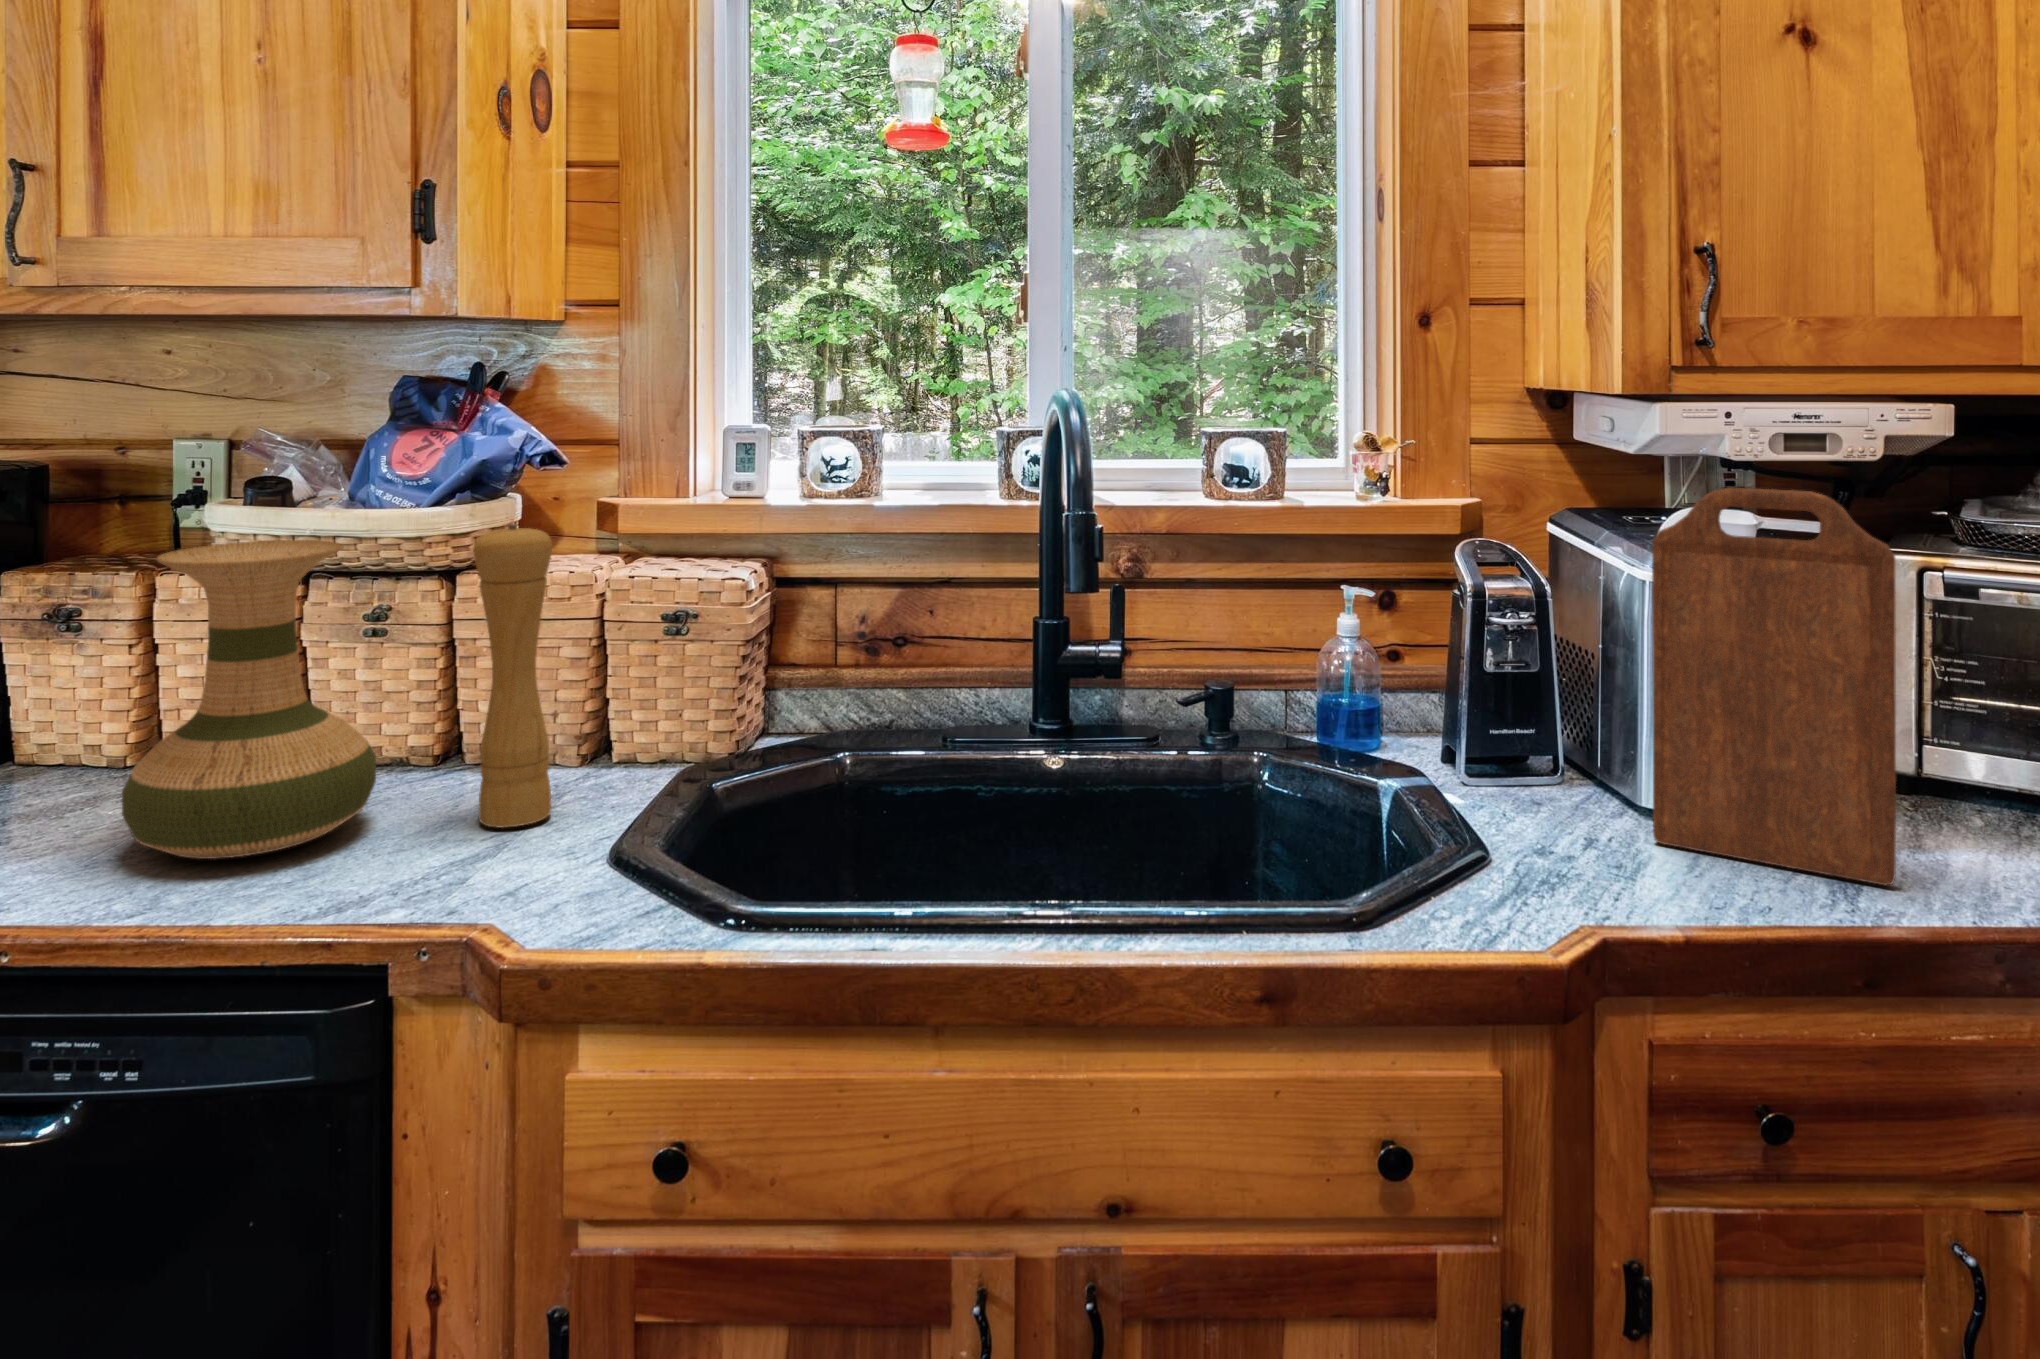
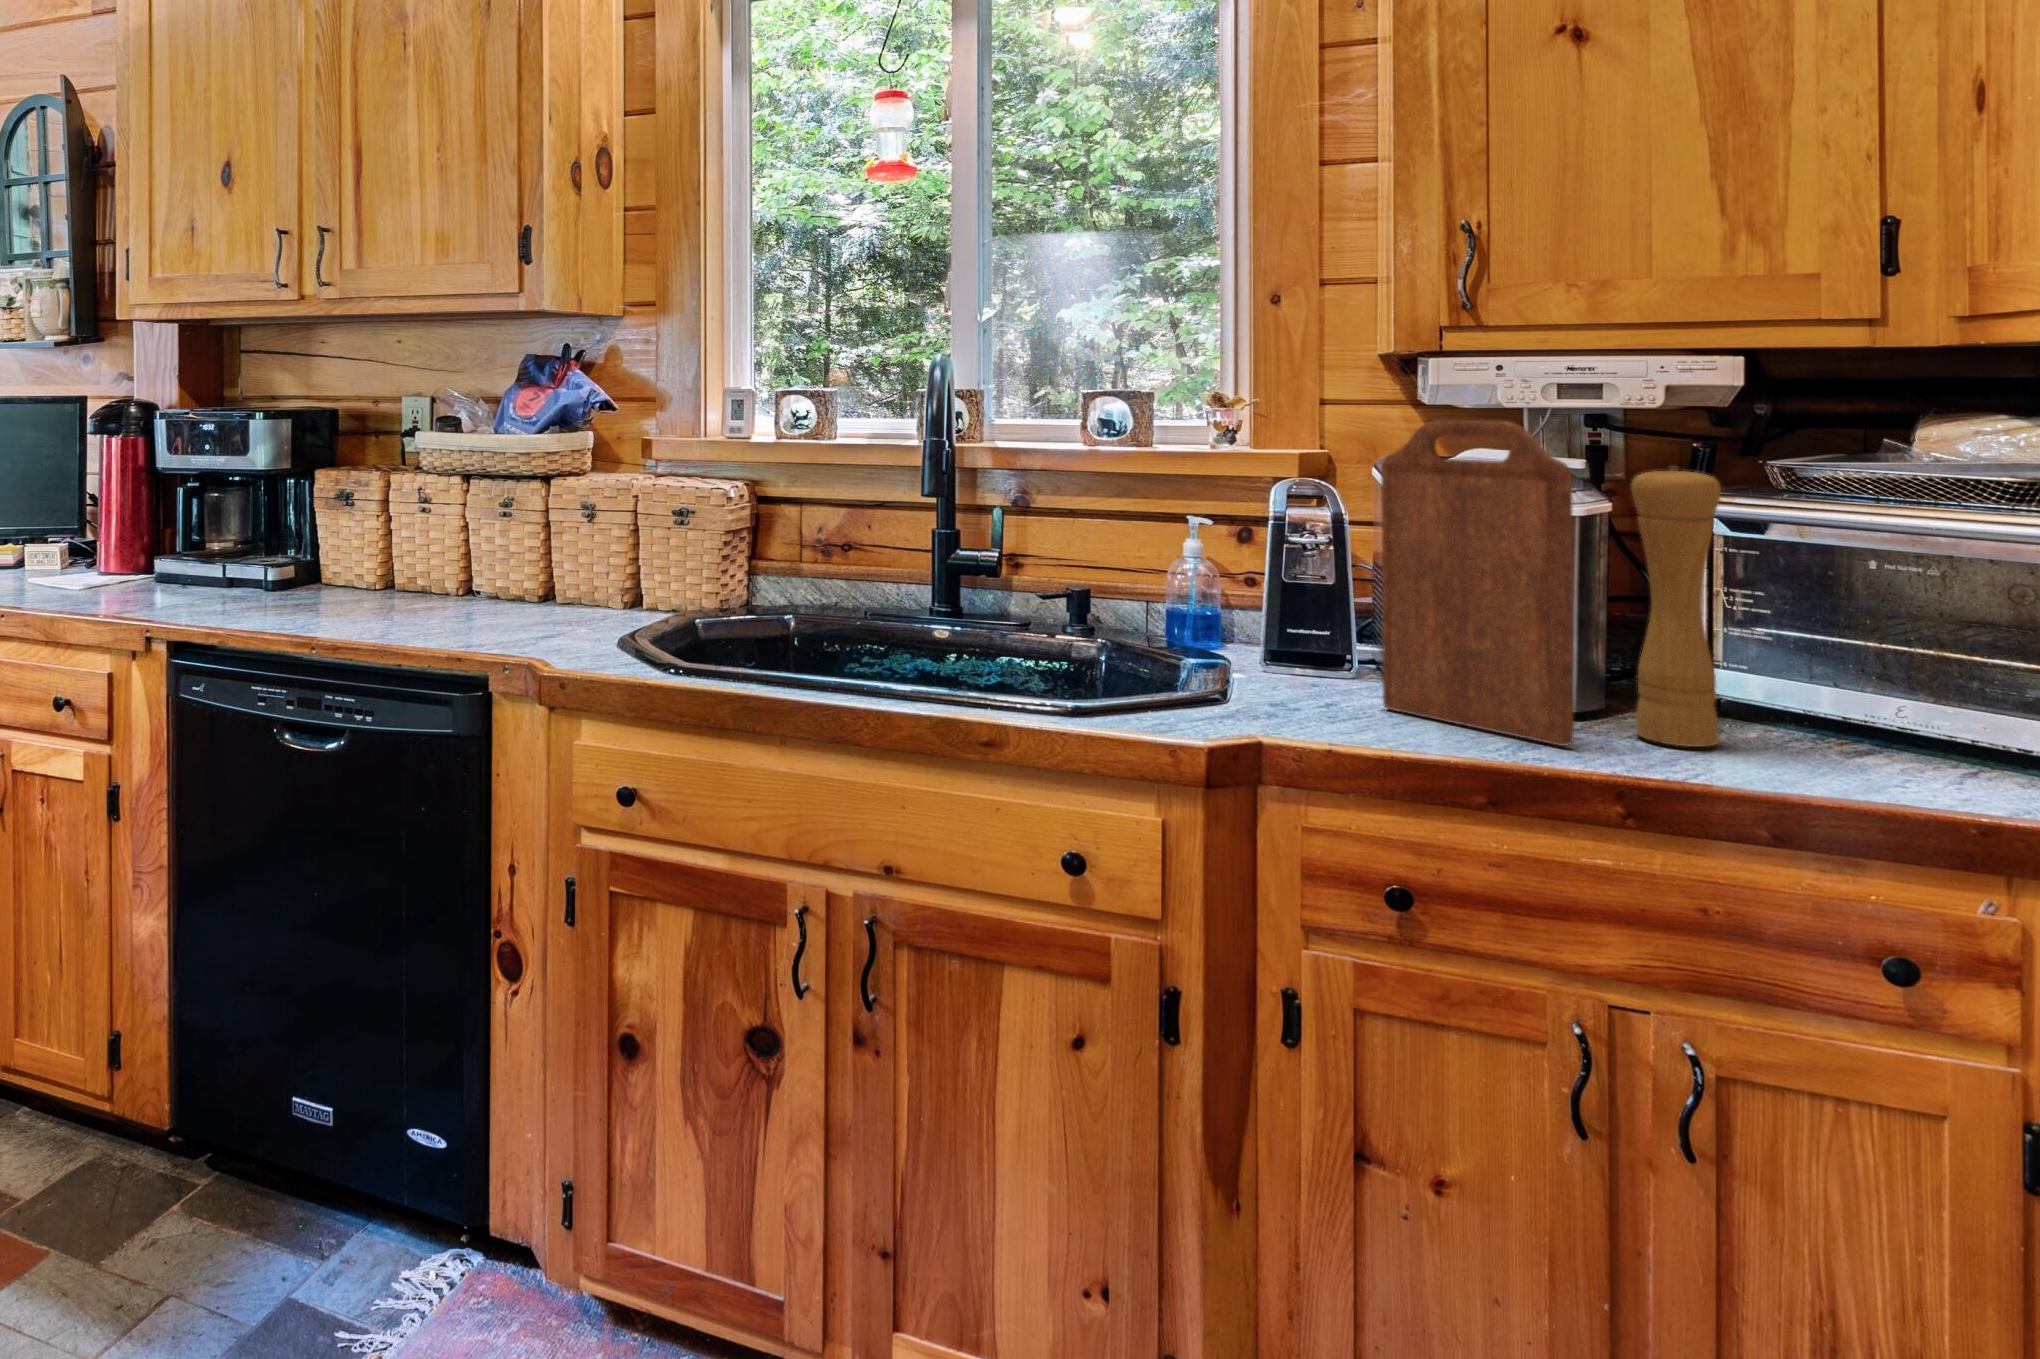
pepper mill: present [473,524,552,828] -> present [1631,467,1721,747]
vase: present [122,540,376,859] -> none [366,448,496,625]

